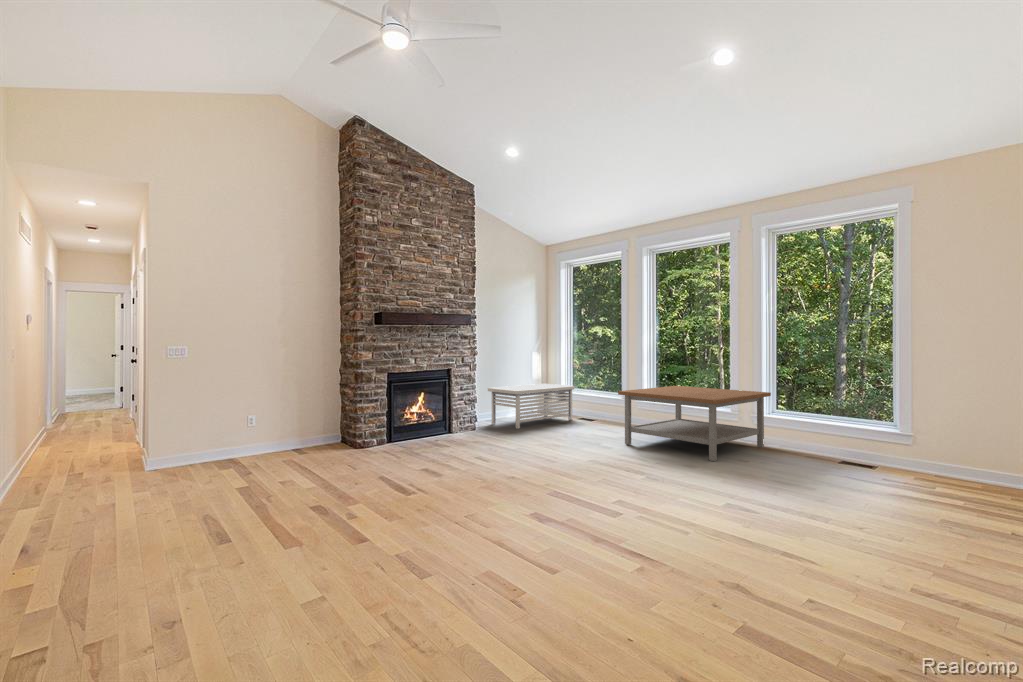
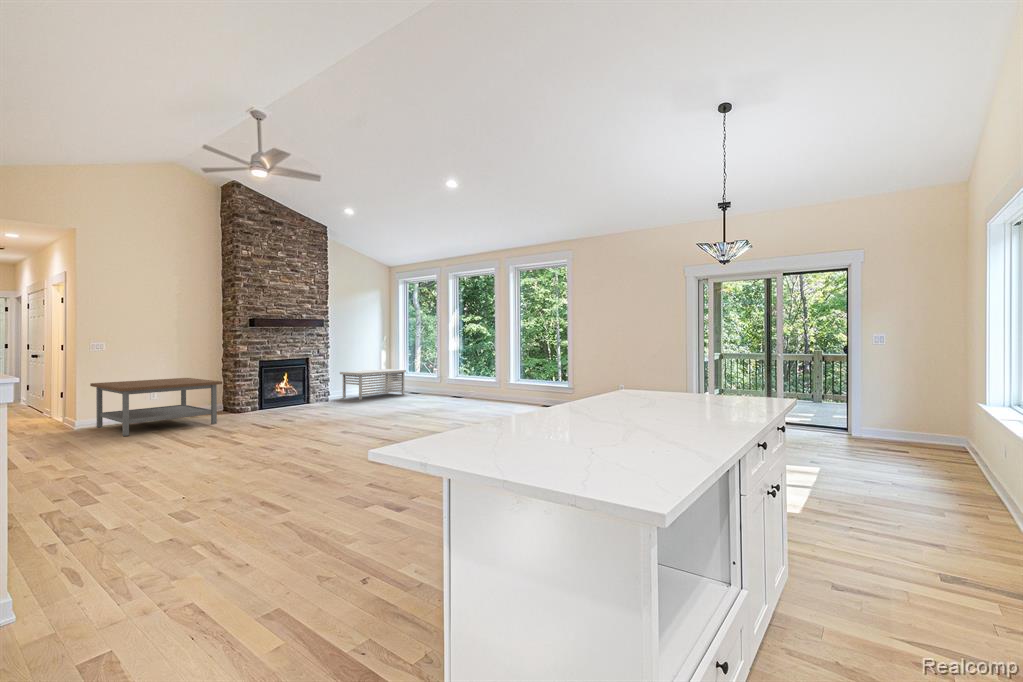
coffee table: present [618,386,771,461] -> present [90,378,222,436]

